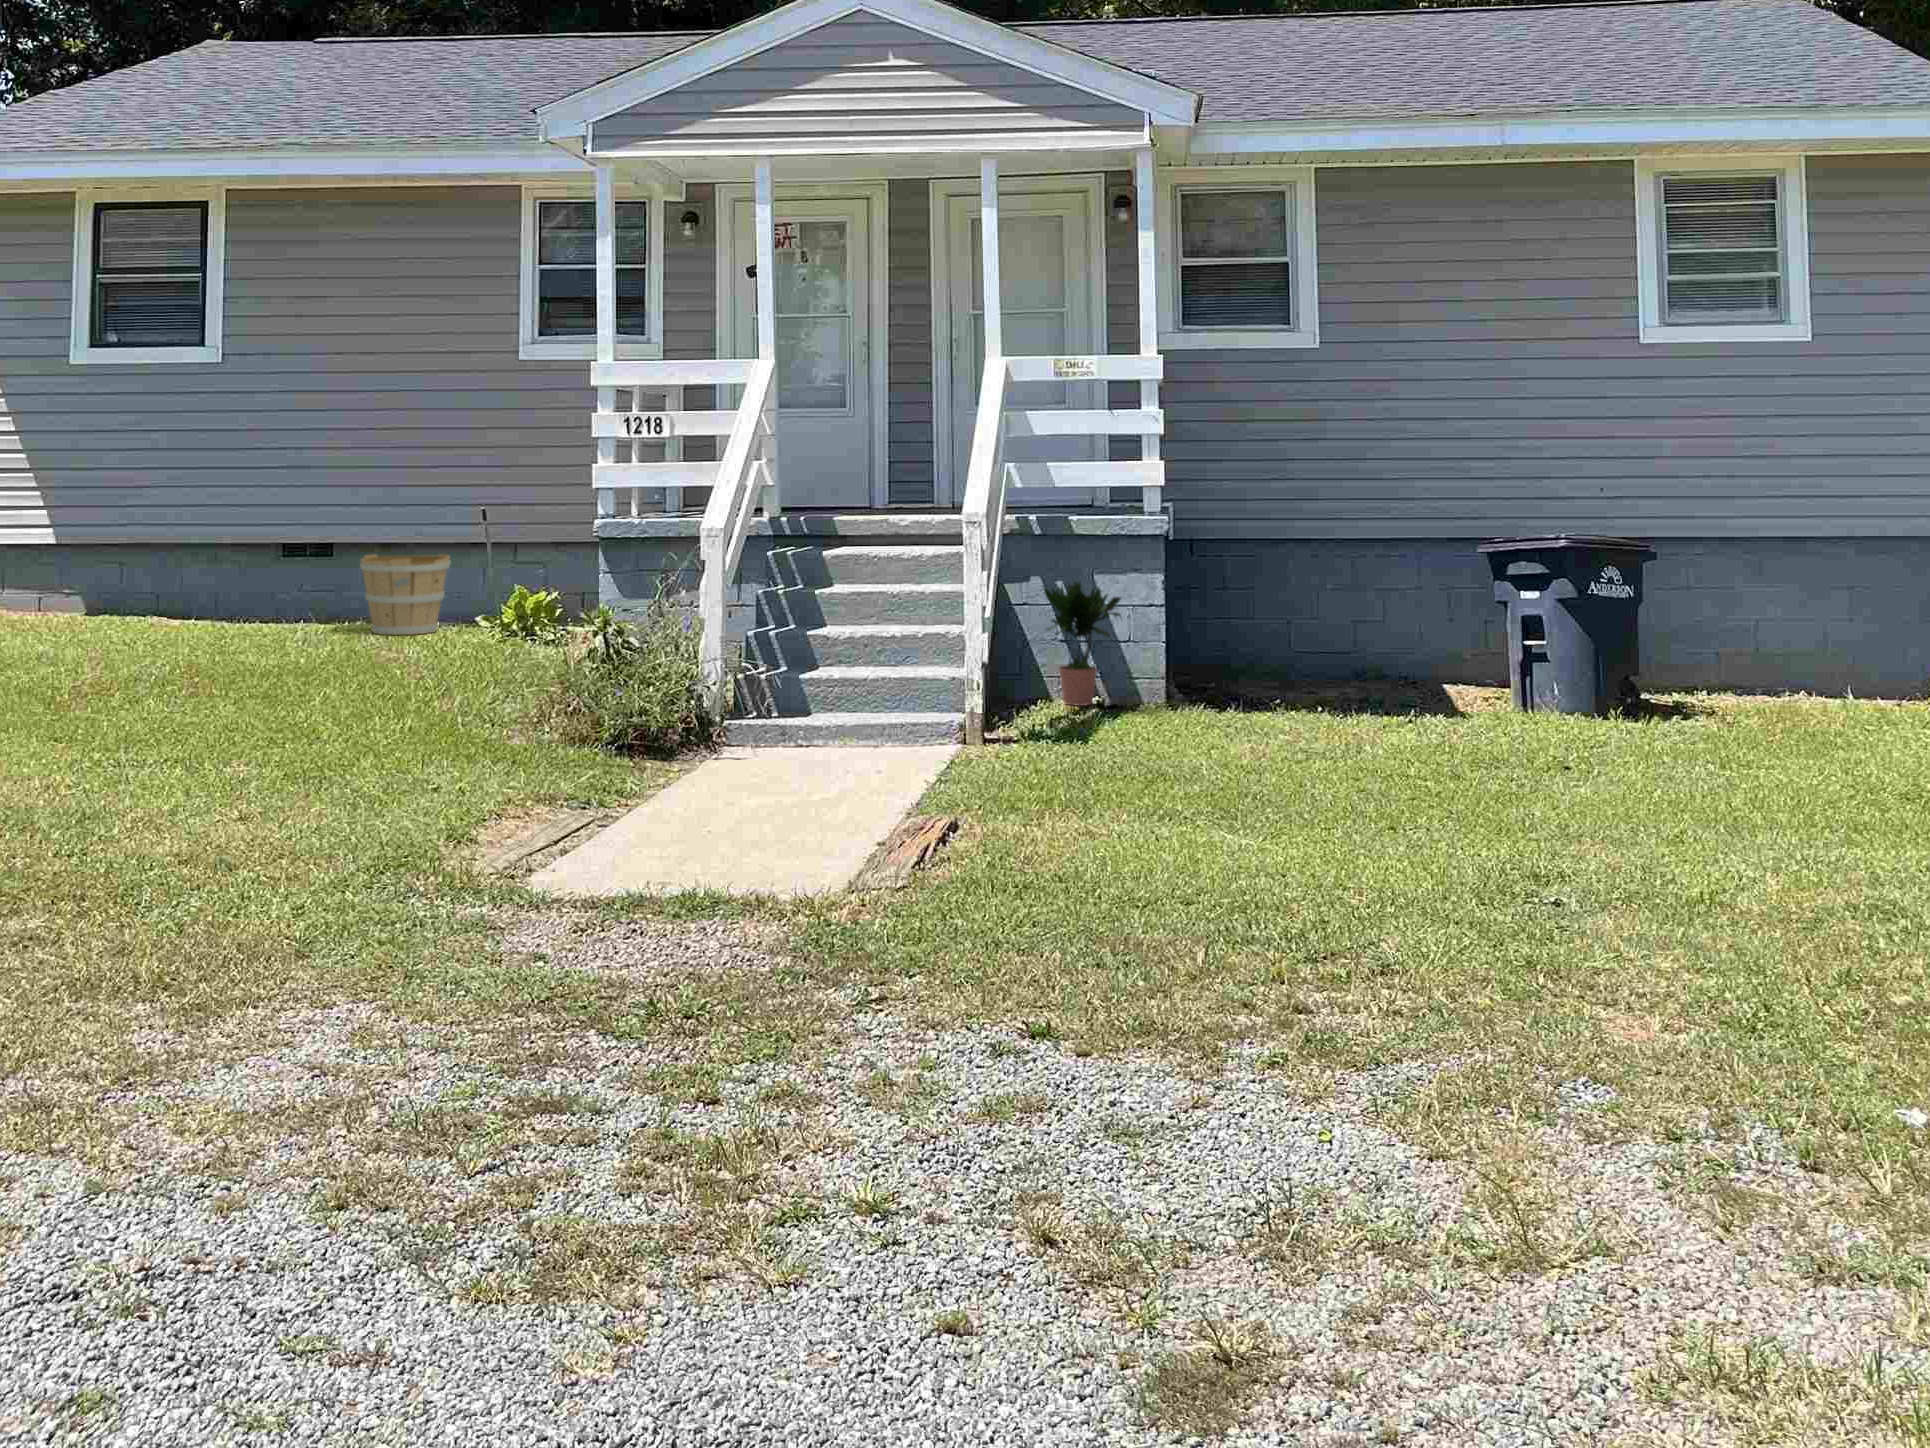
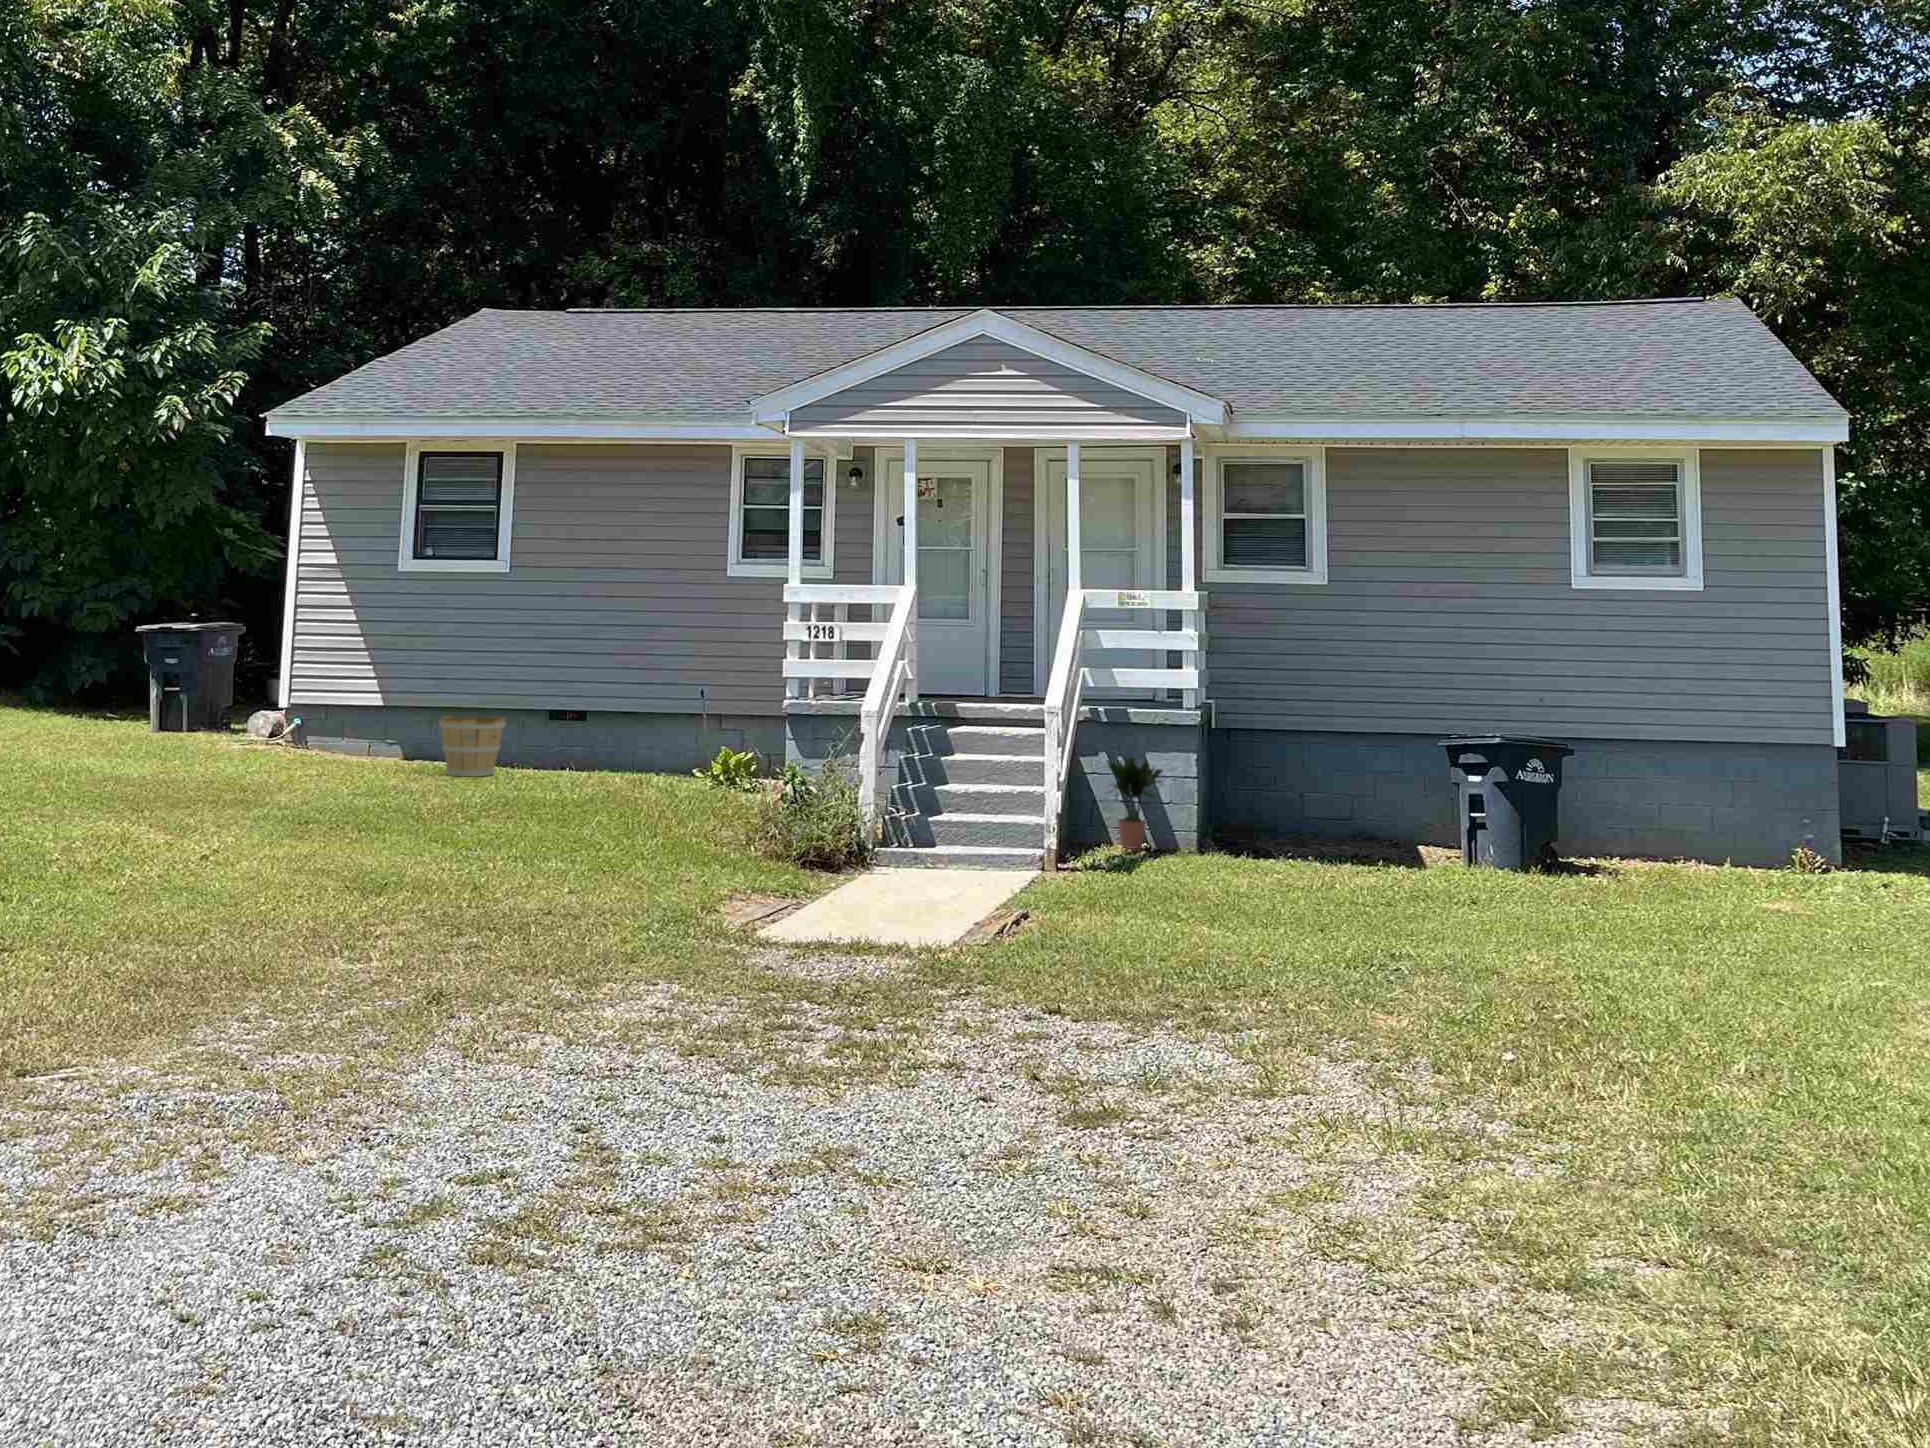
wooden bucket: present [360,554,450,635] -> present [439,716,506,777]

